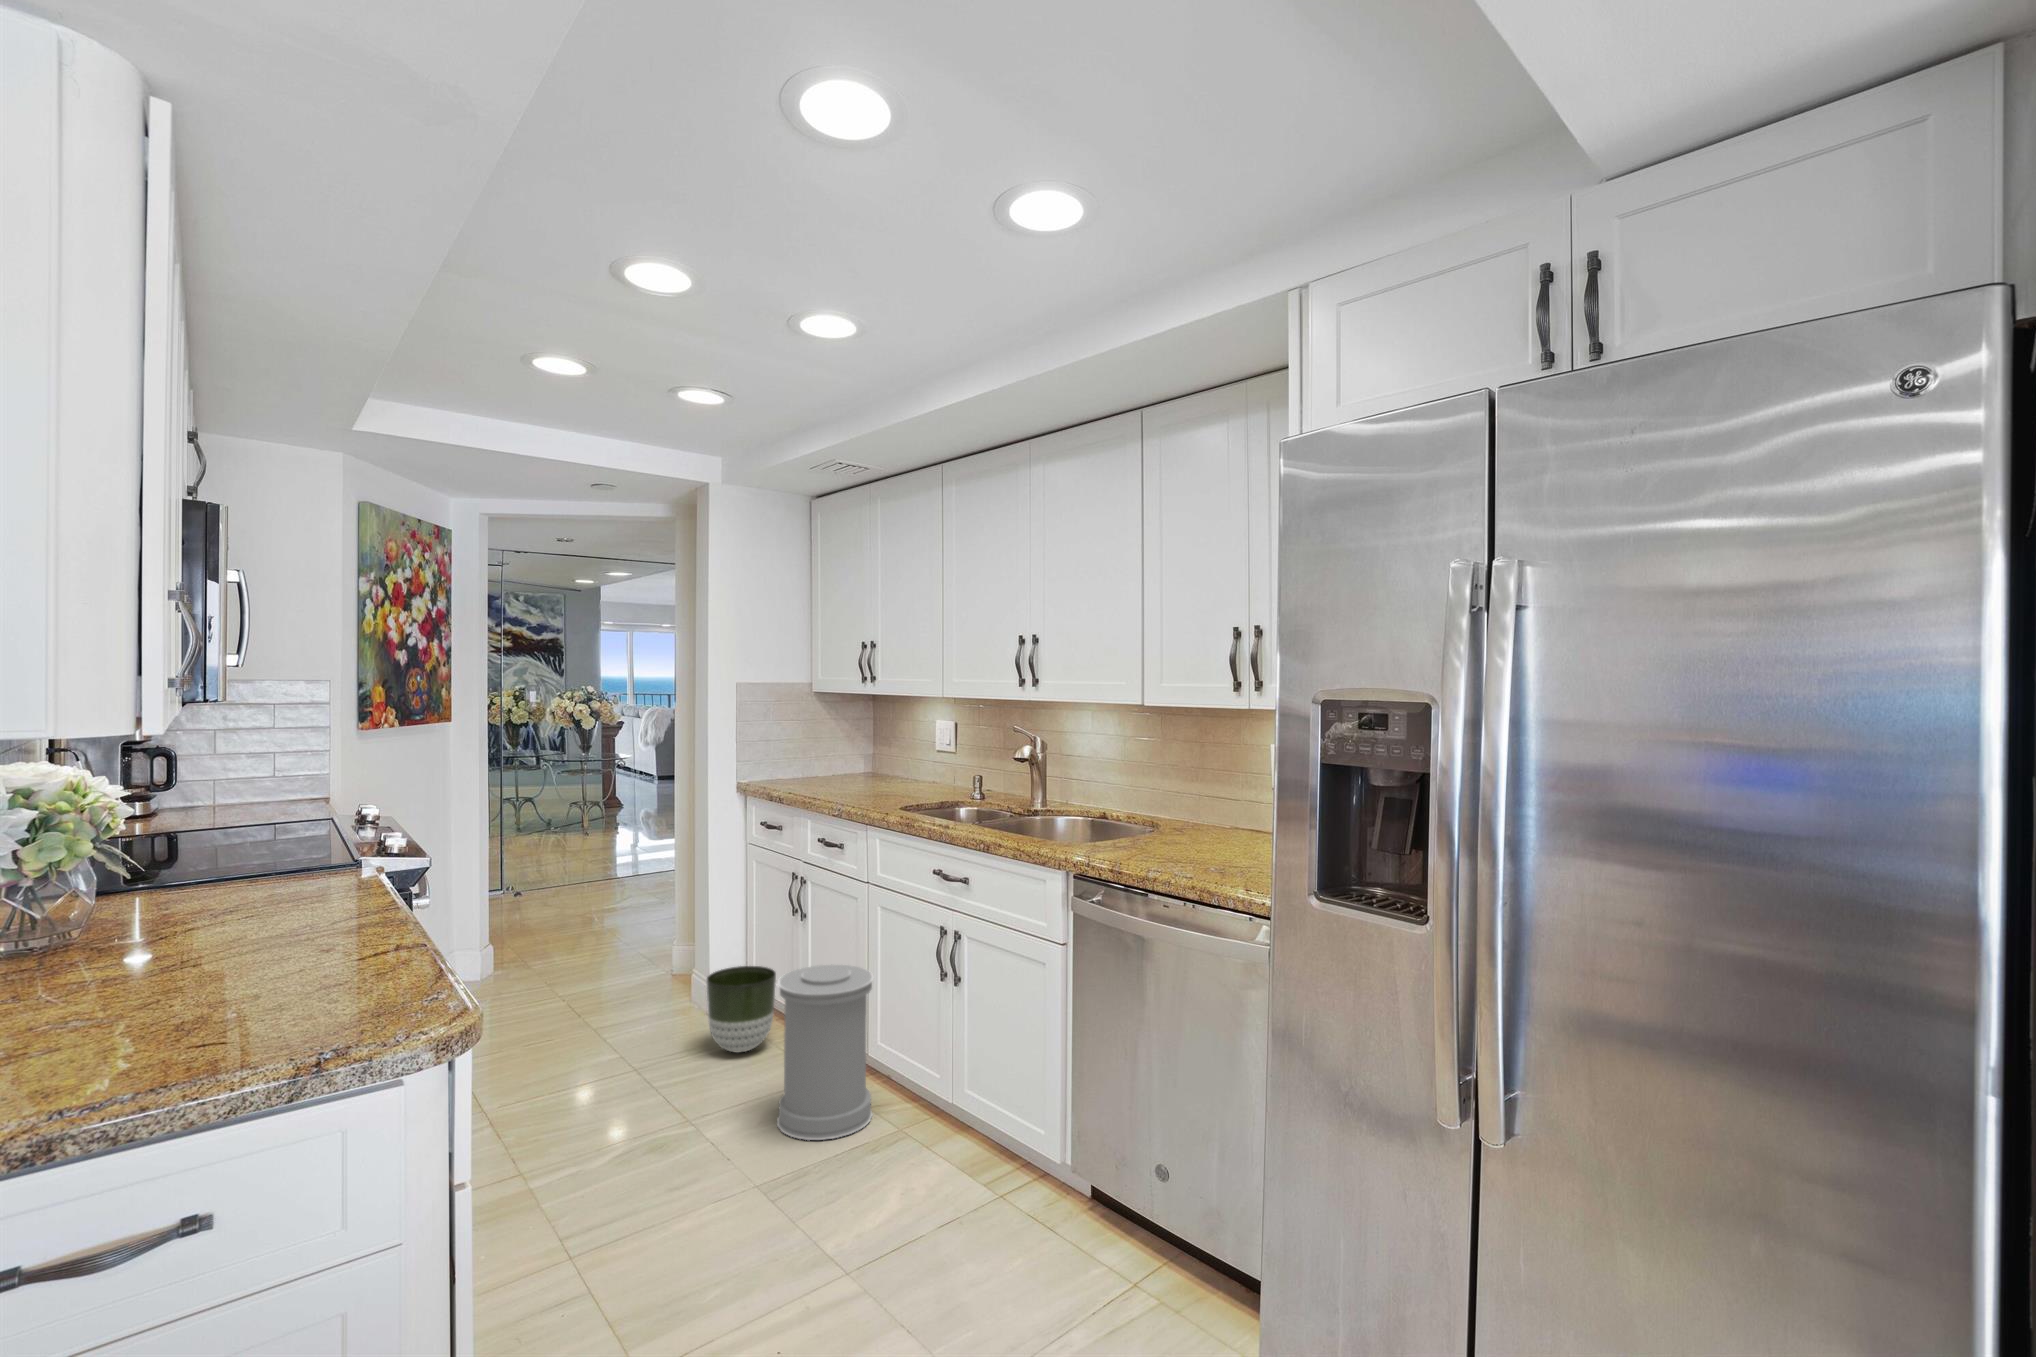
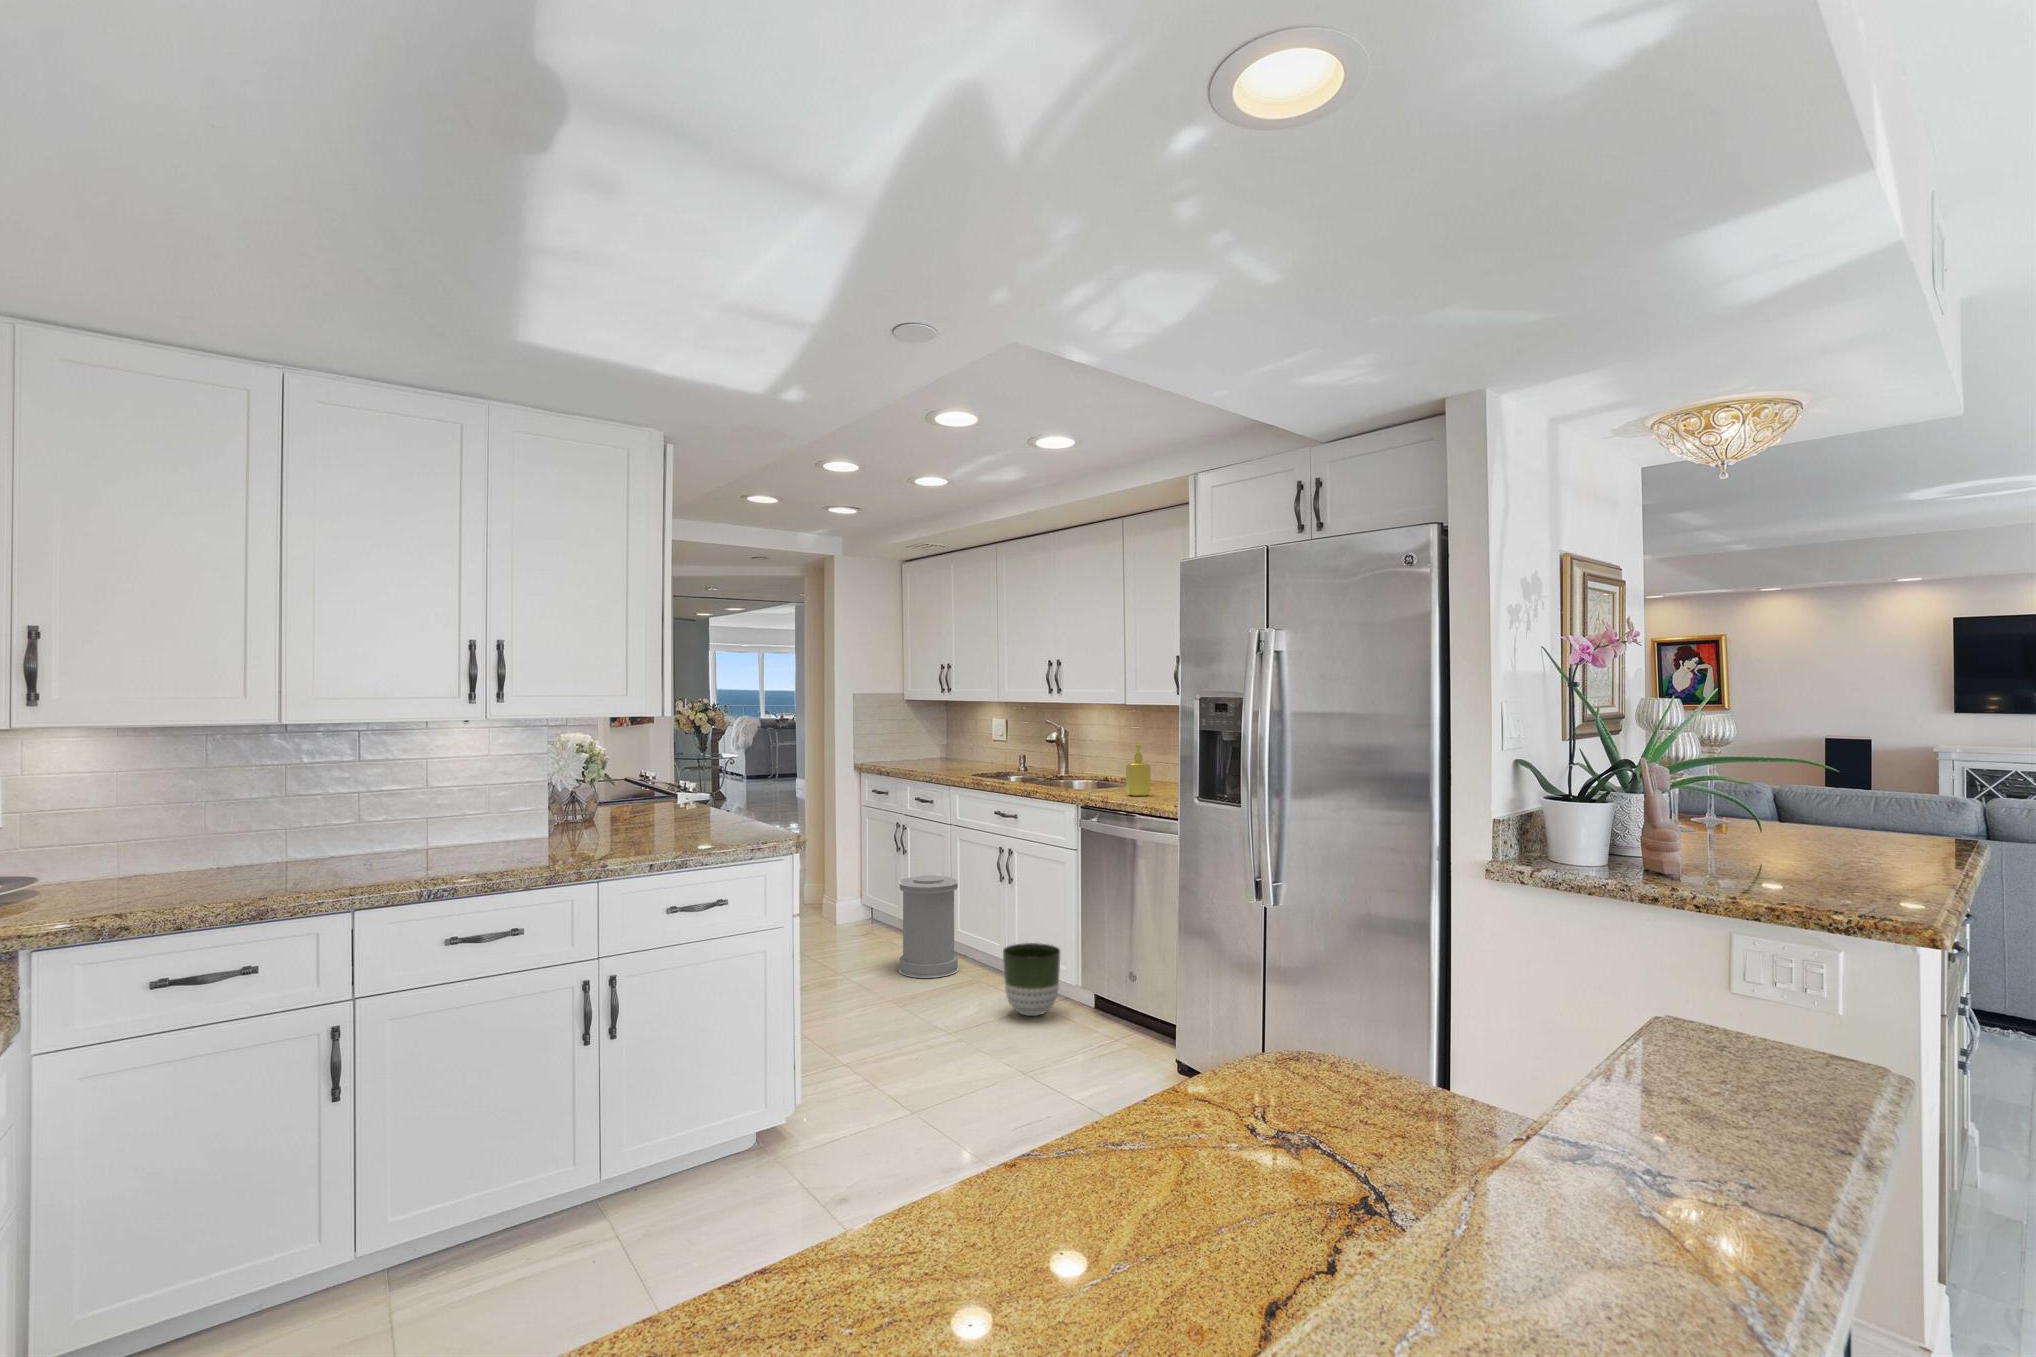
soap dispenser: none [1148,773,1191,864] -> present [1126,744,1150,796]
planter: present [707,966,776,1052] -> present [1003,943,1060,1016]

